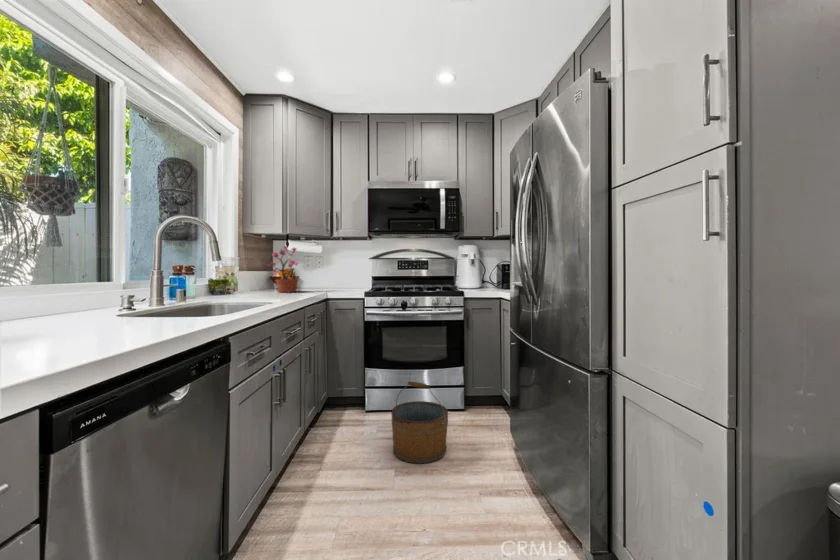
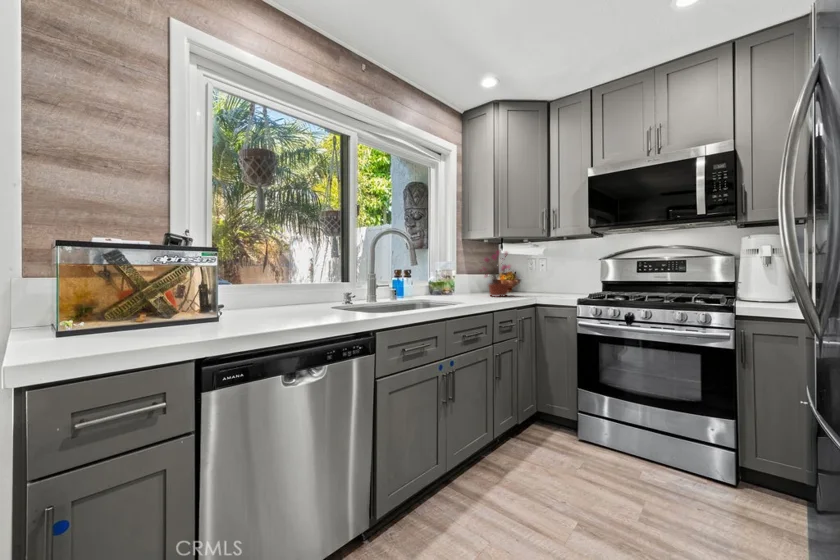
bucket: present [392,382,448,463] -> none [583,413,665,525]

